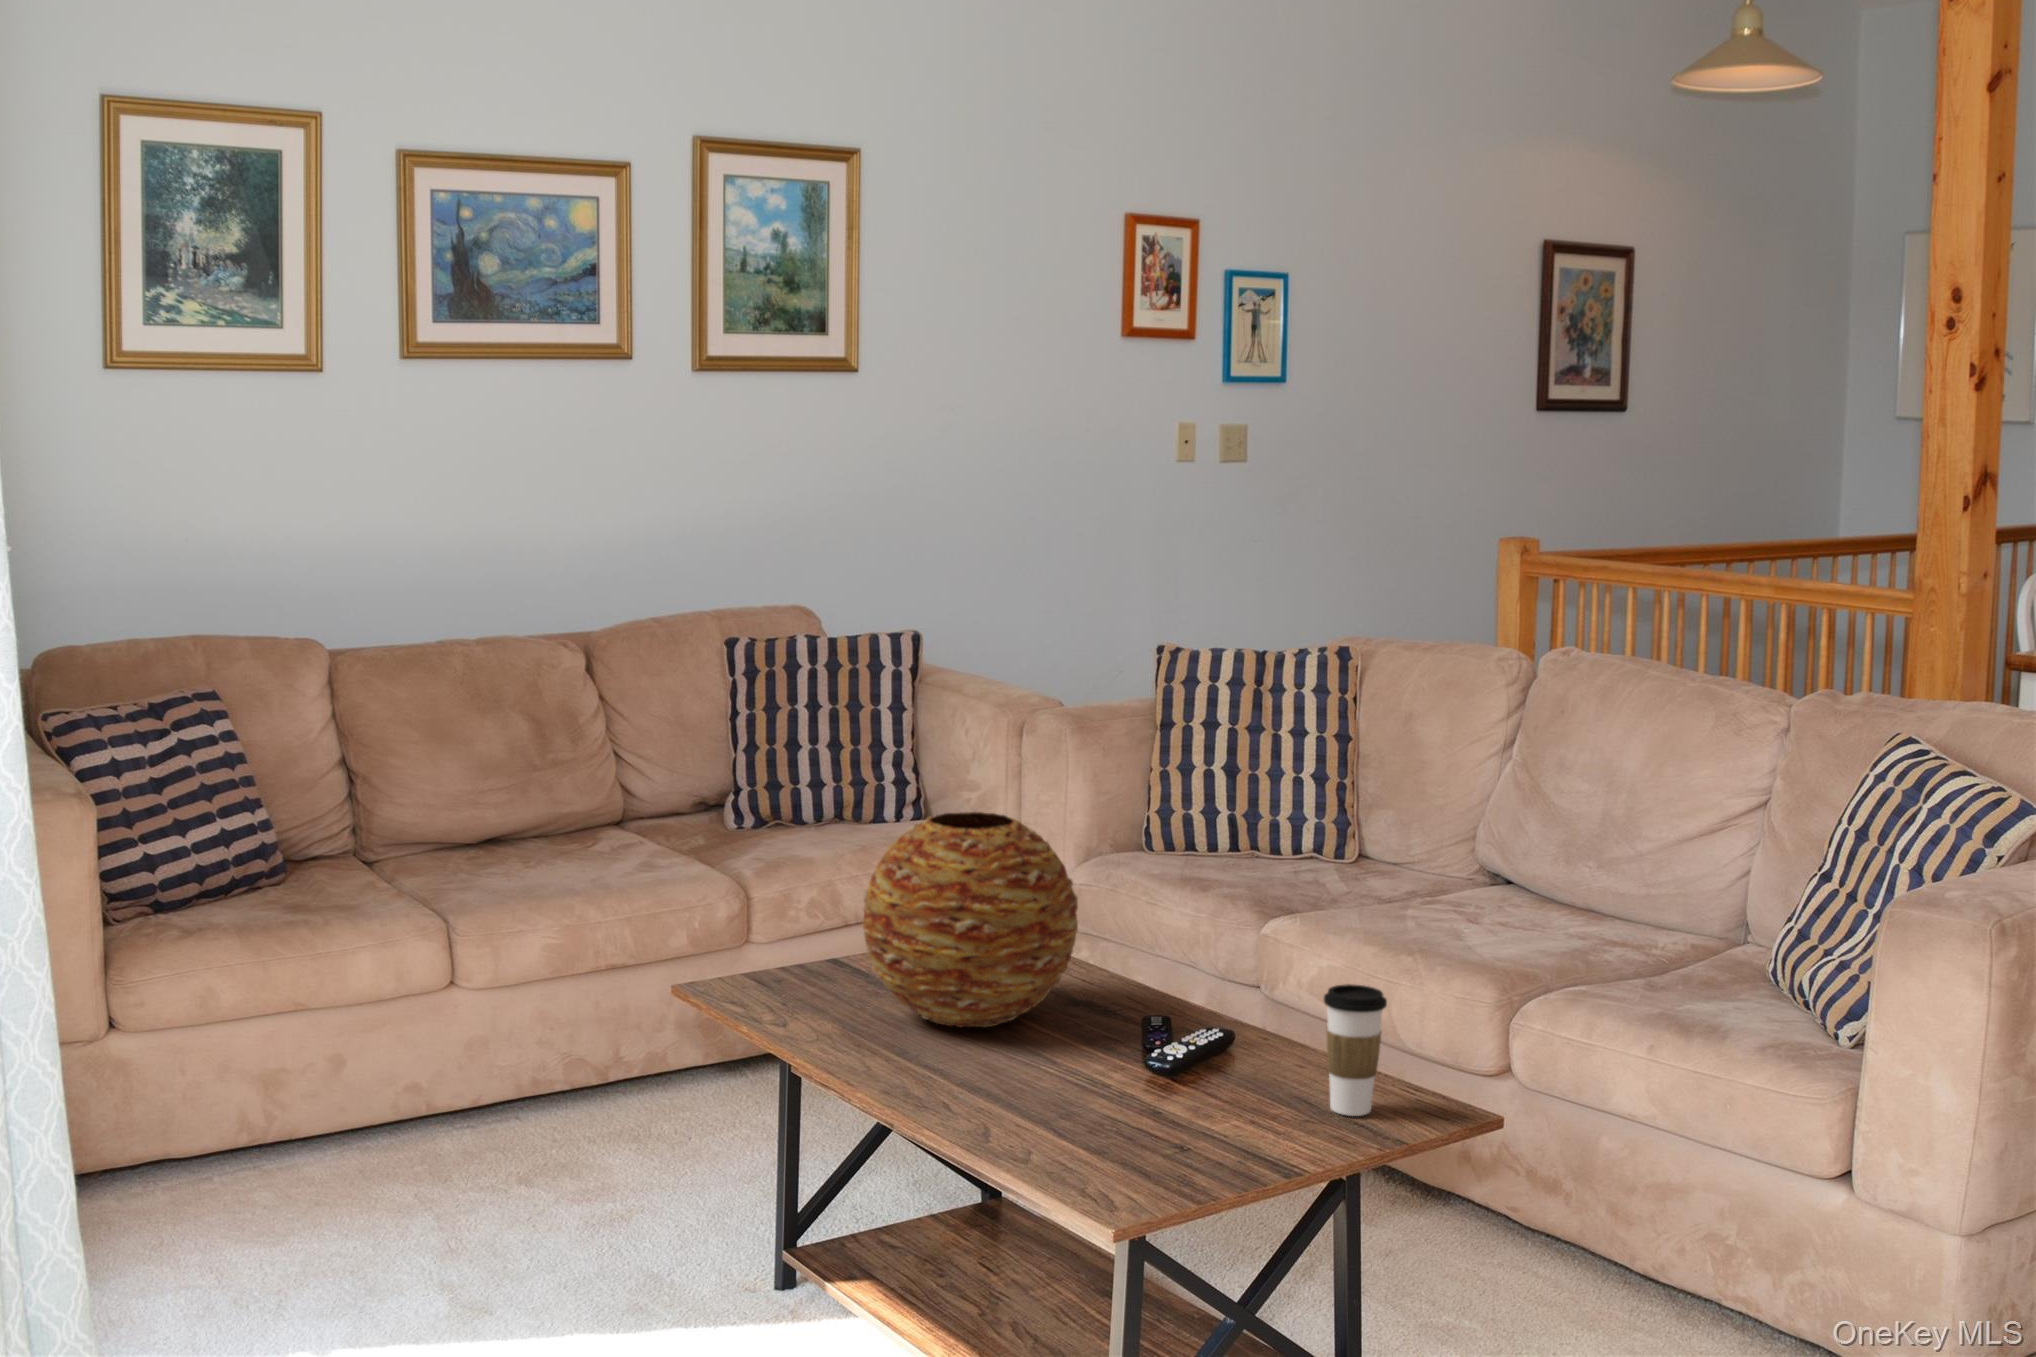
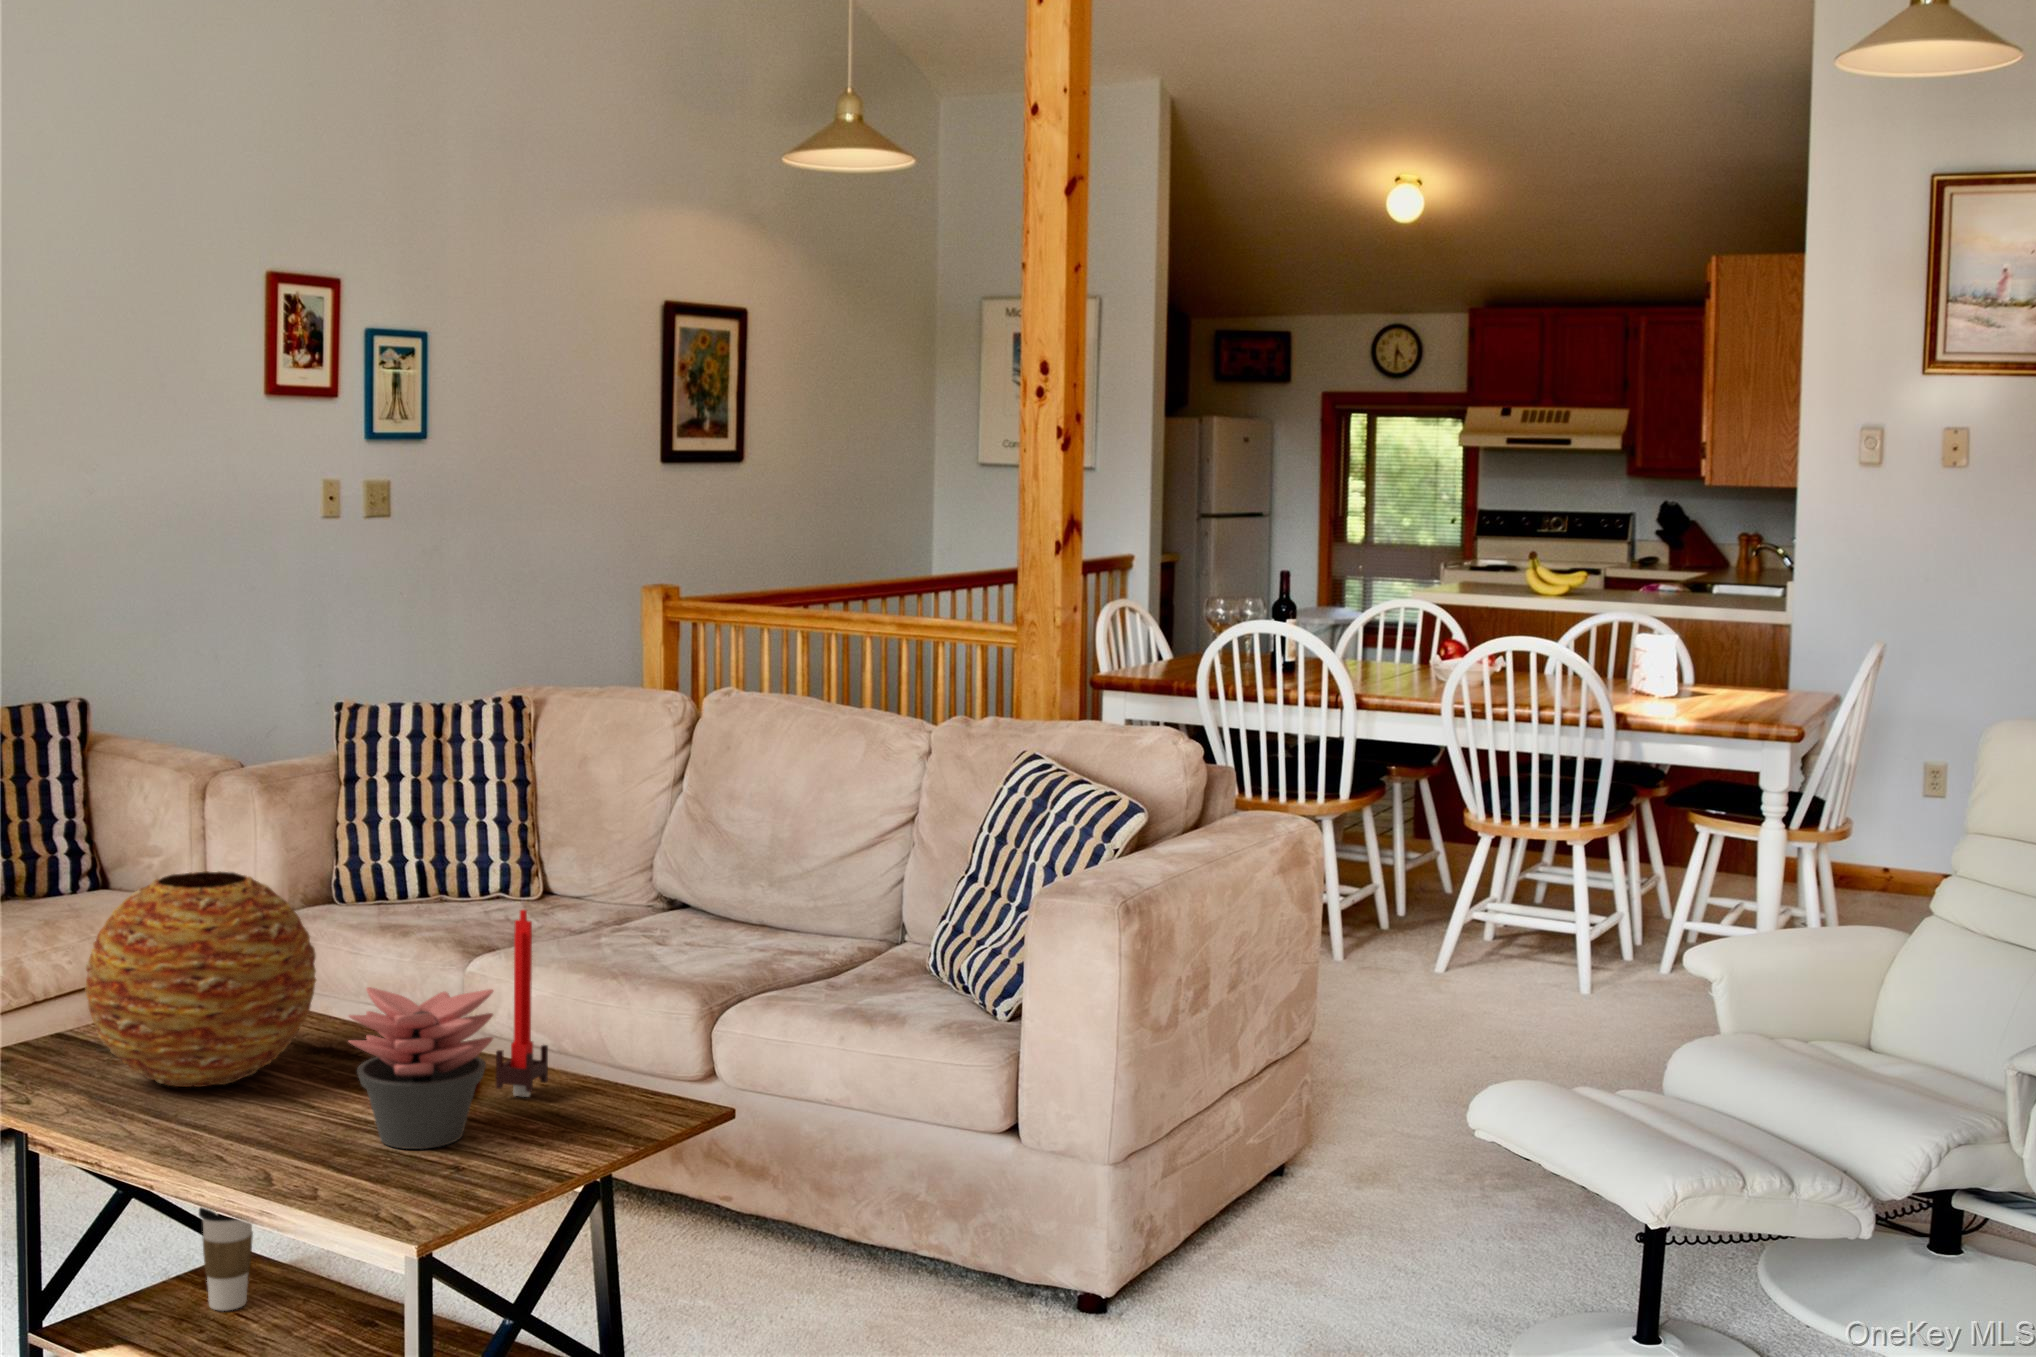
candle: none [1243,876,1301,1077] -> present [496,910,548,1097]
succulent plant: none [1083,945,1236,1122] -> present [349,987,493,1149]
coffee cup: present [1324,984,1387,1116] -> present [199,1207,253,1310]

